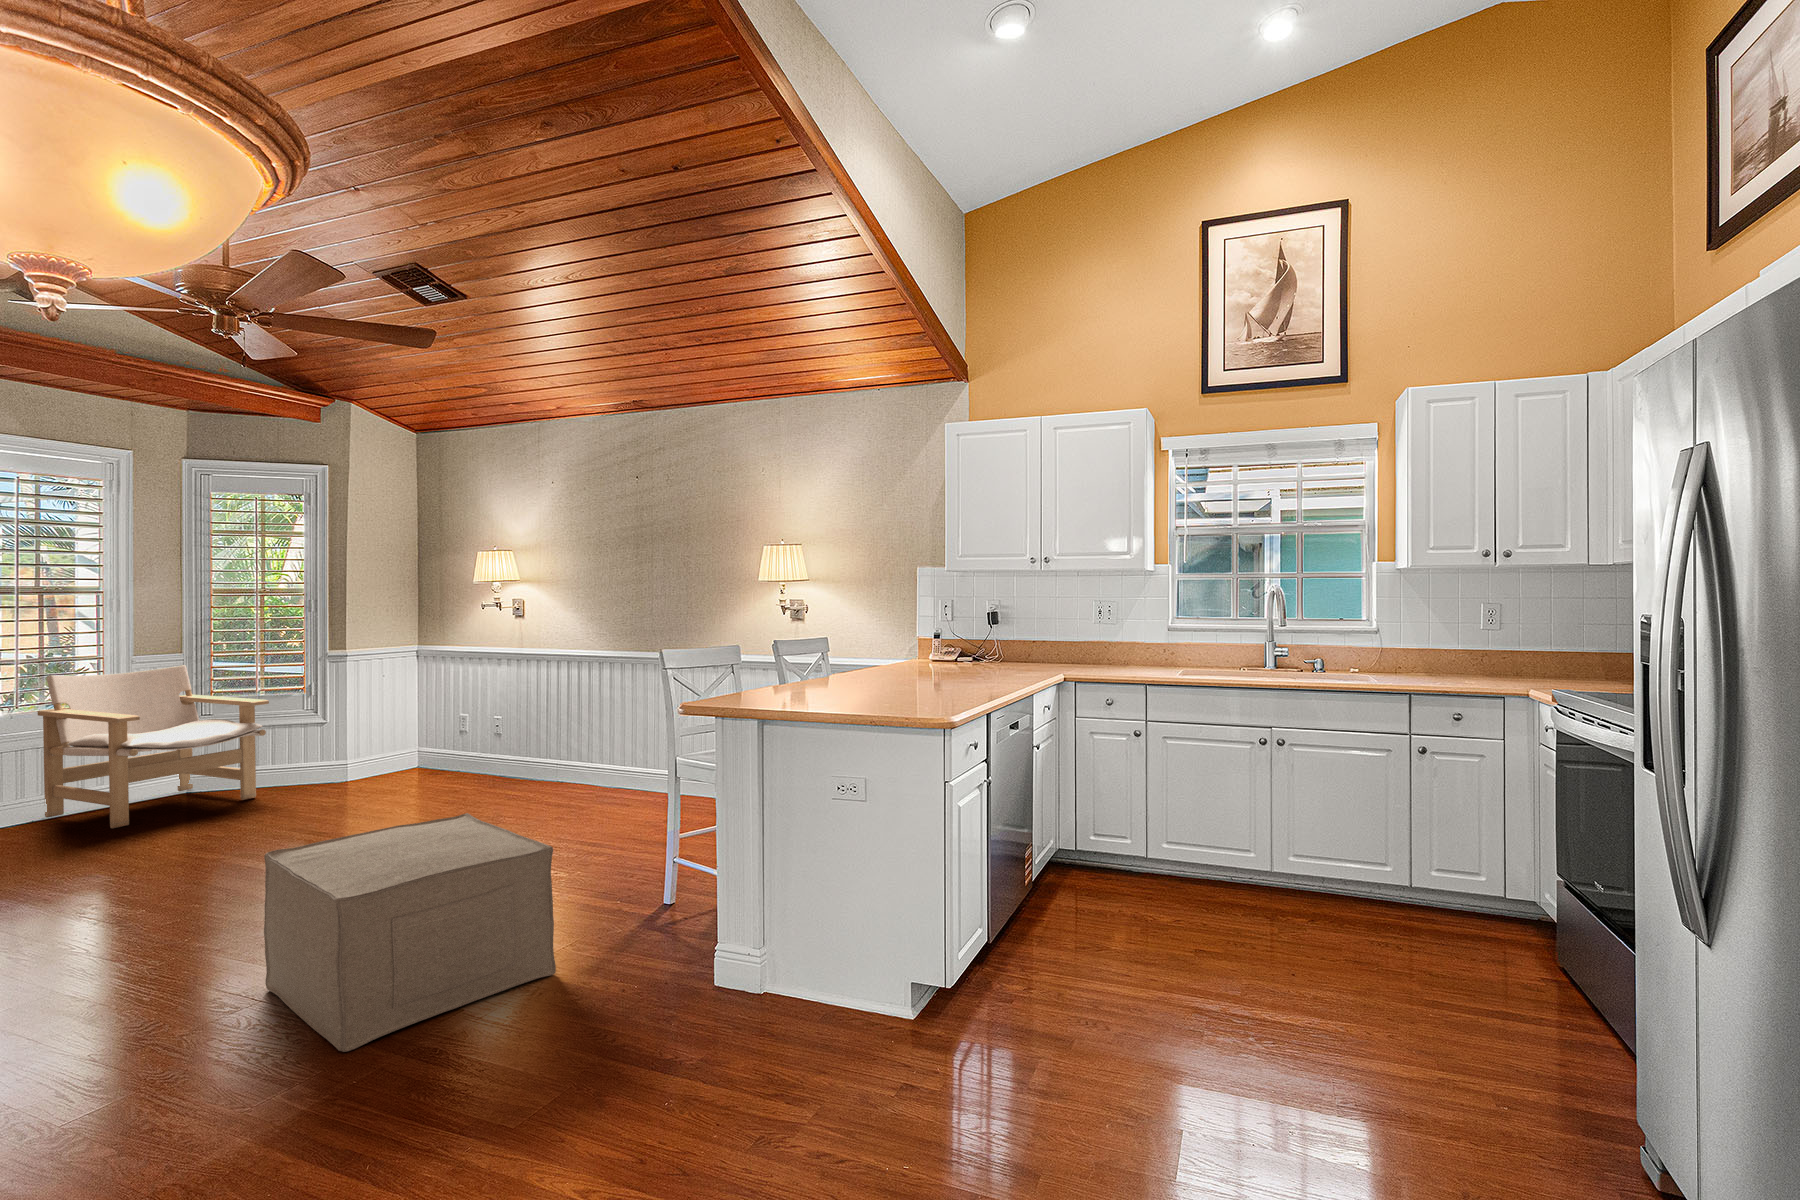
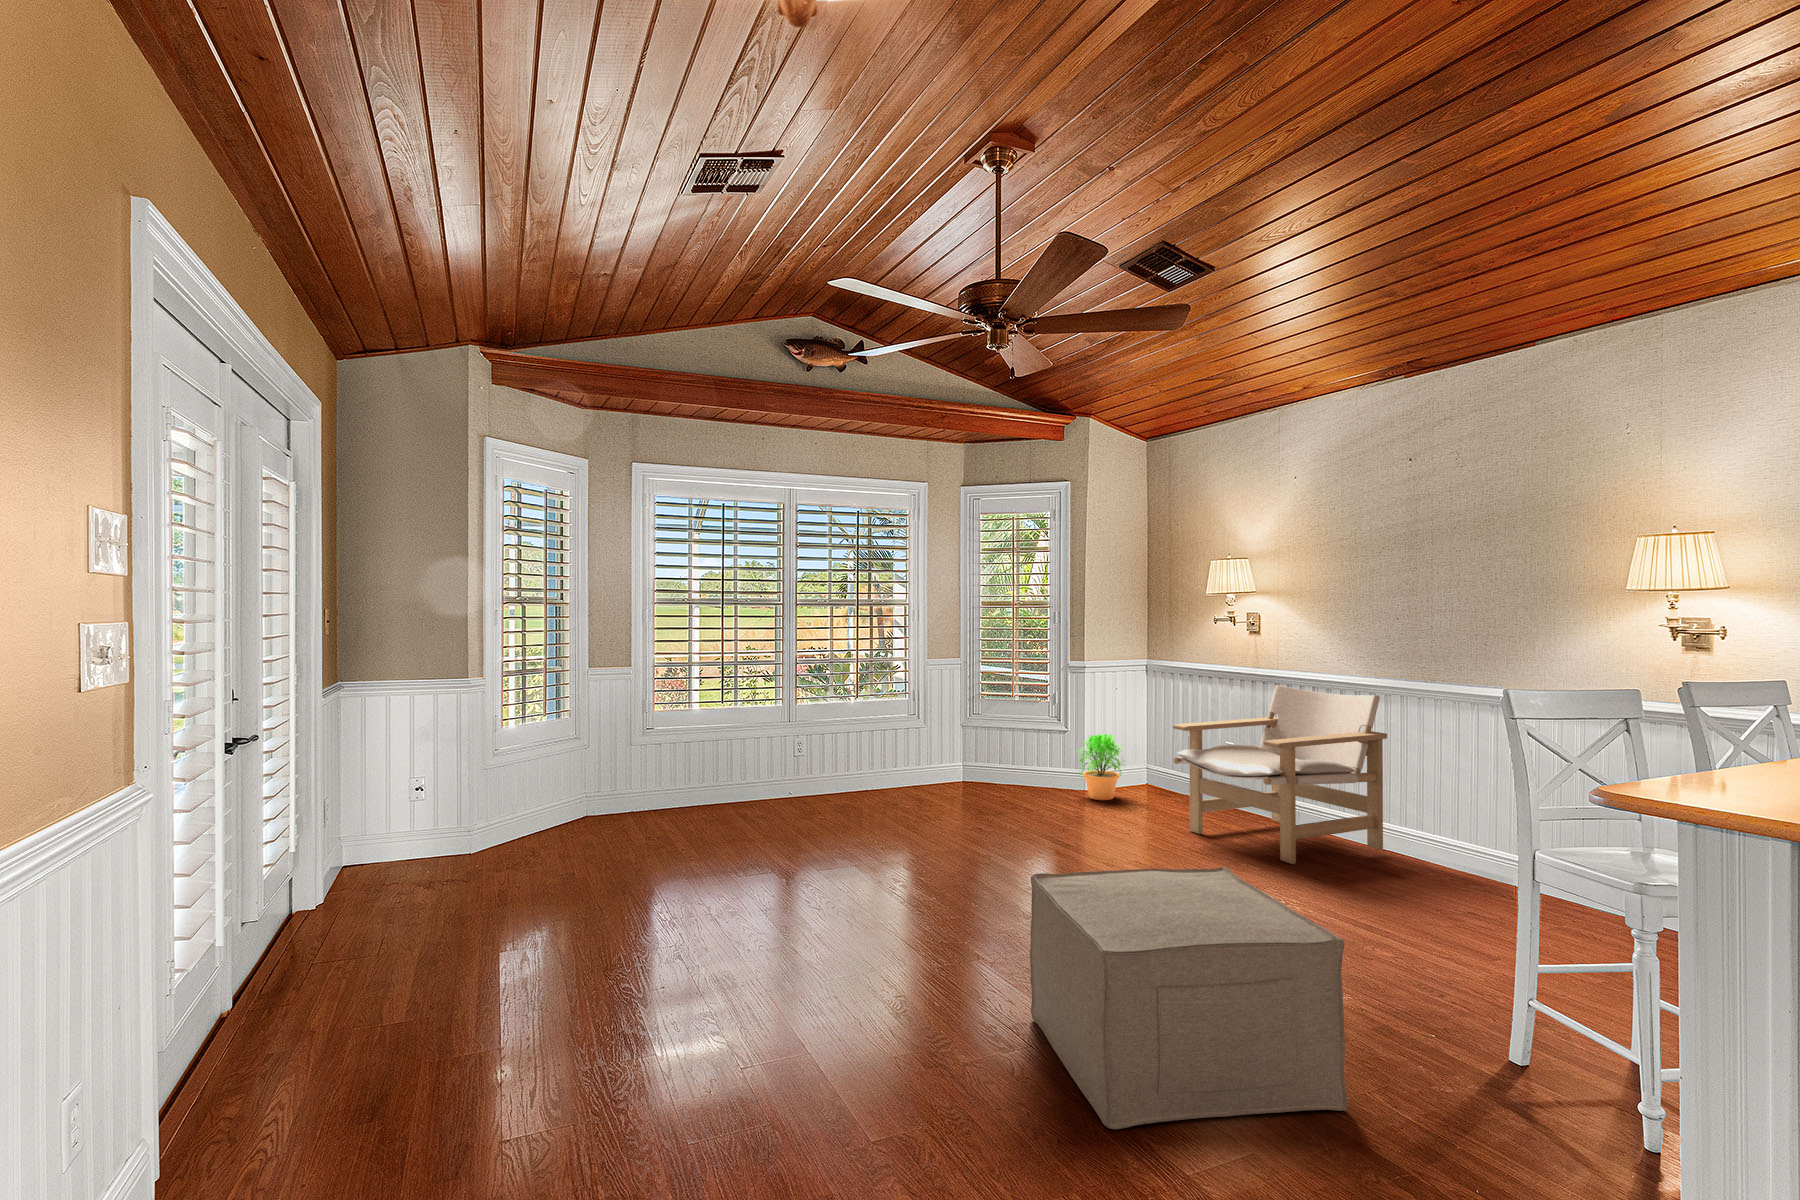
lounge chair: present [38,665,269,828] -> present [1173,685,1387,864]
potted plant: none [332,716,395,783] -> present [1079,734,1124,800]

